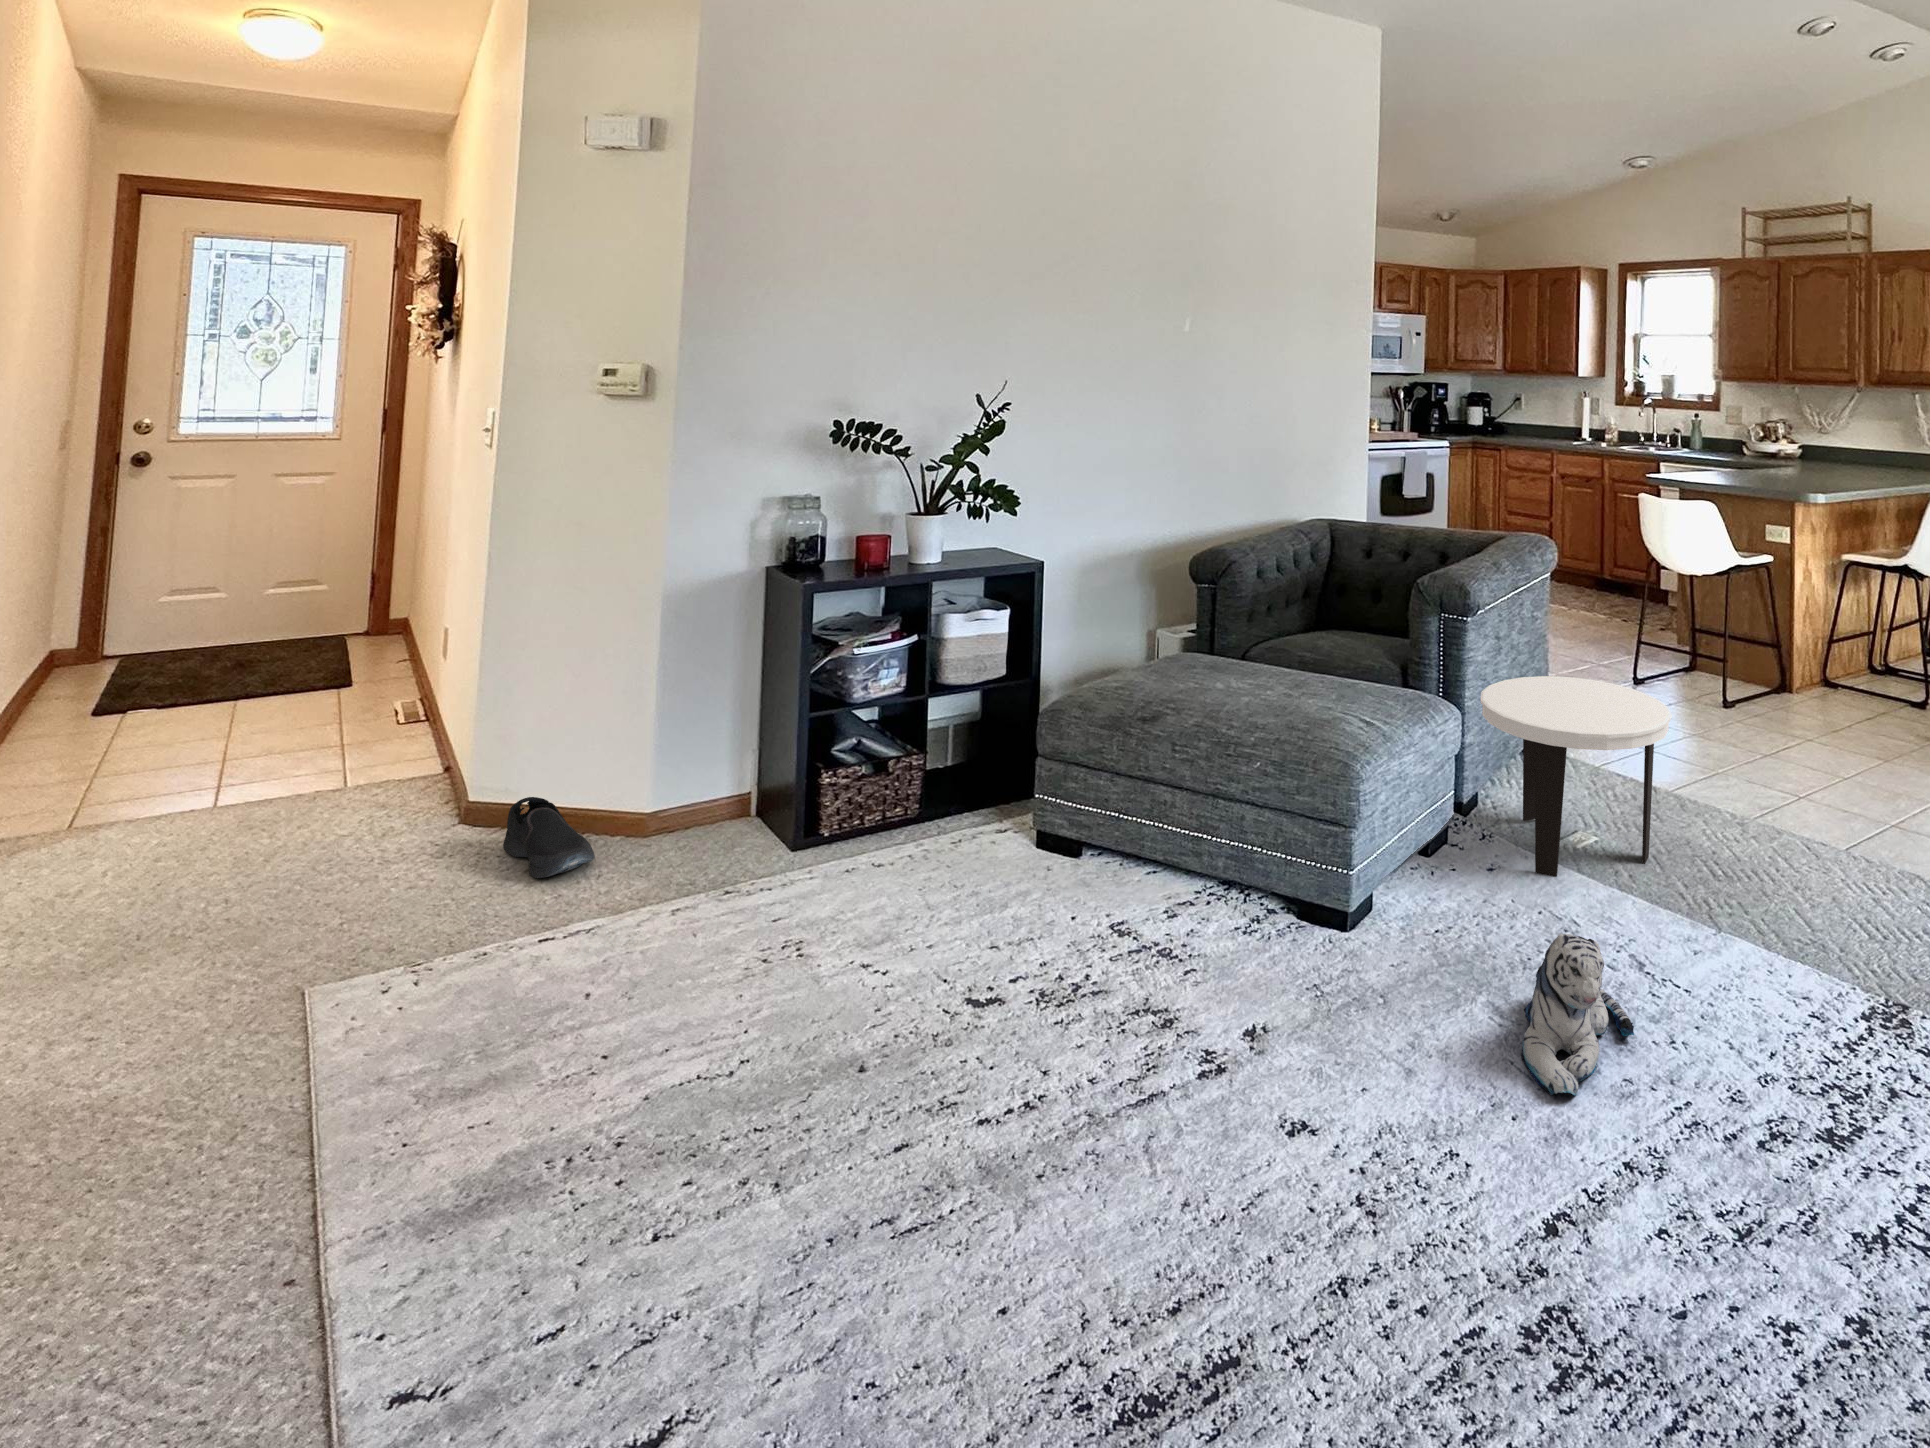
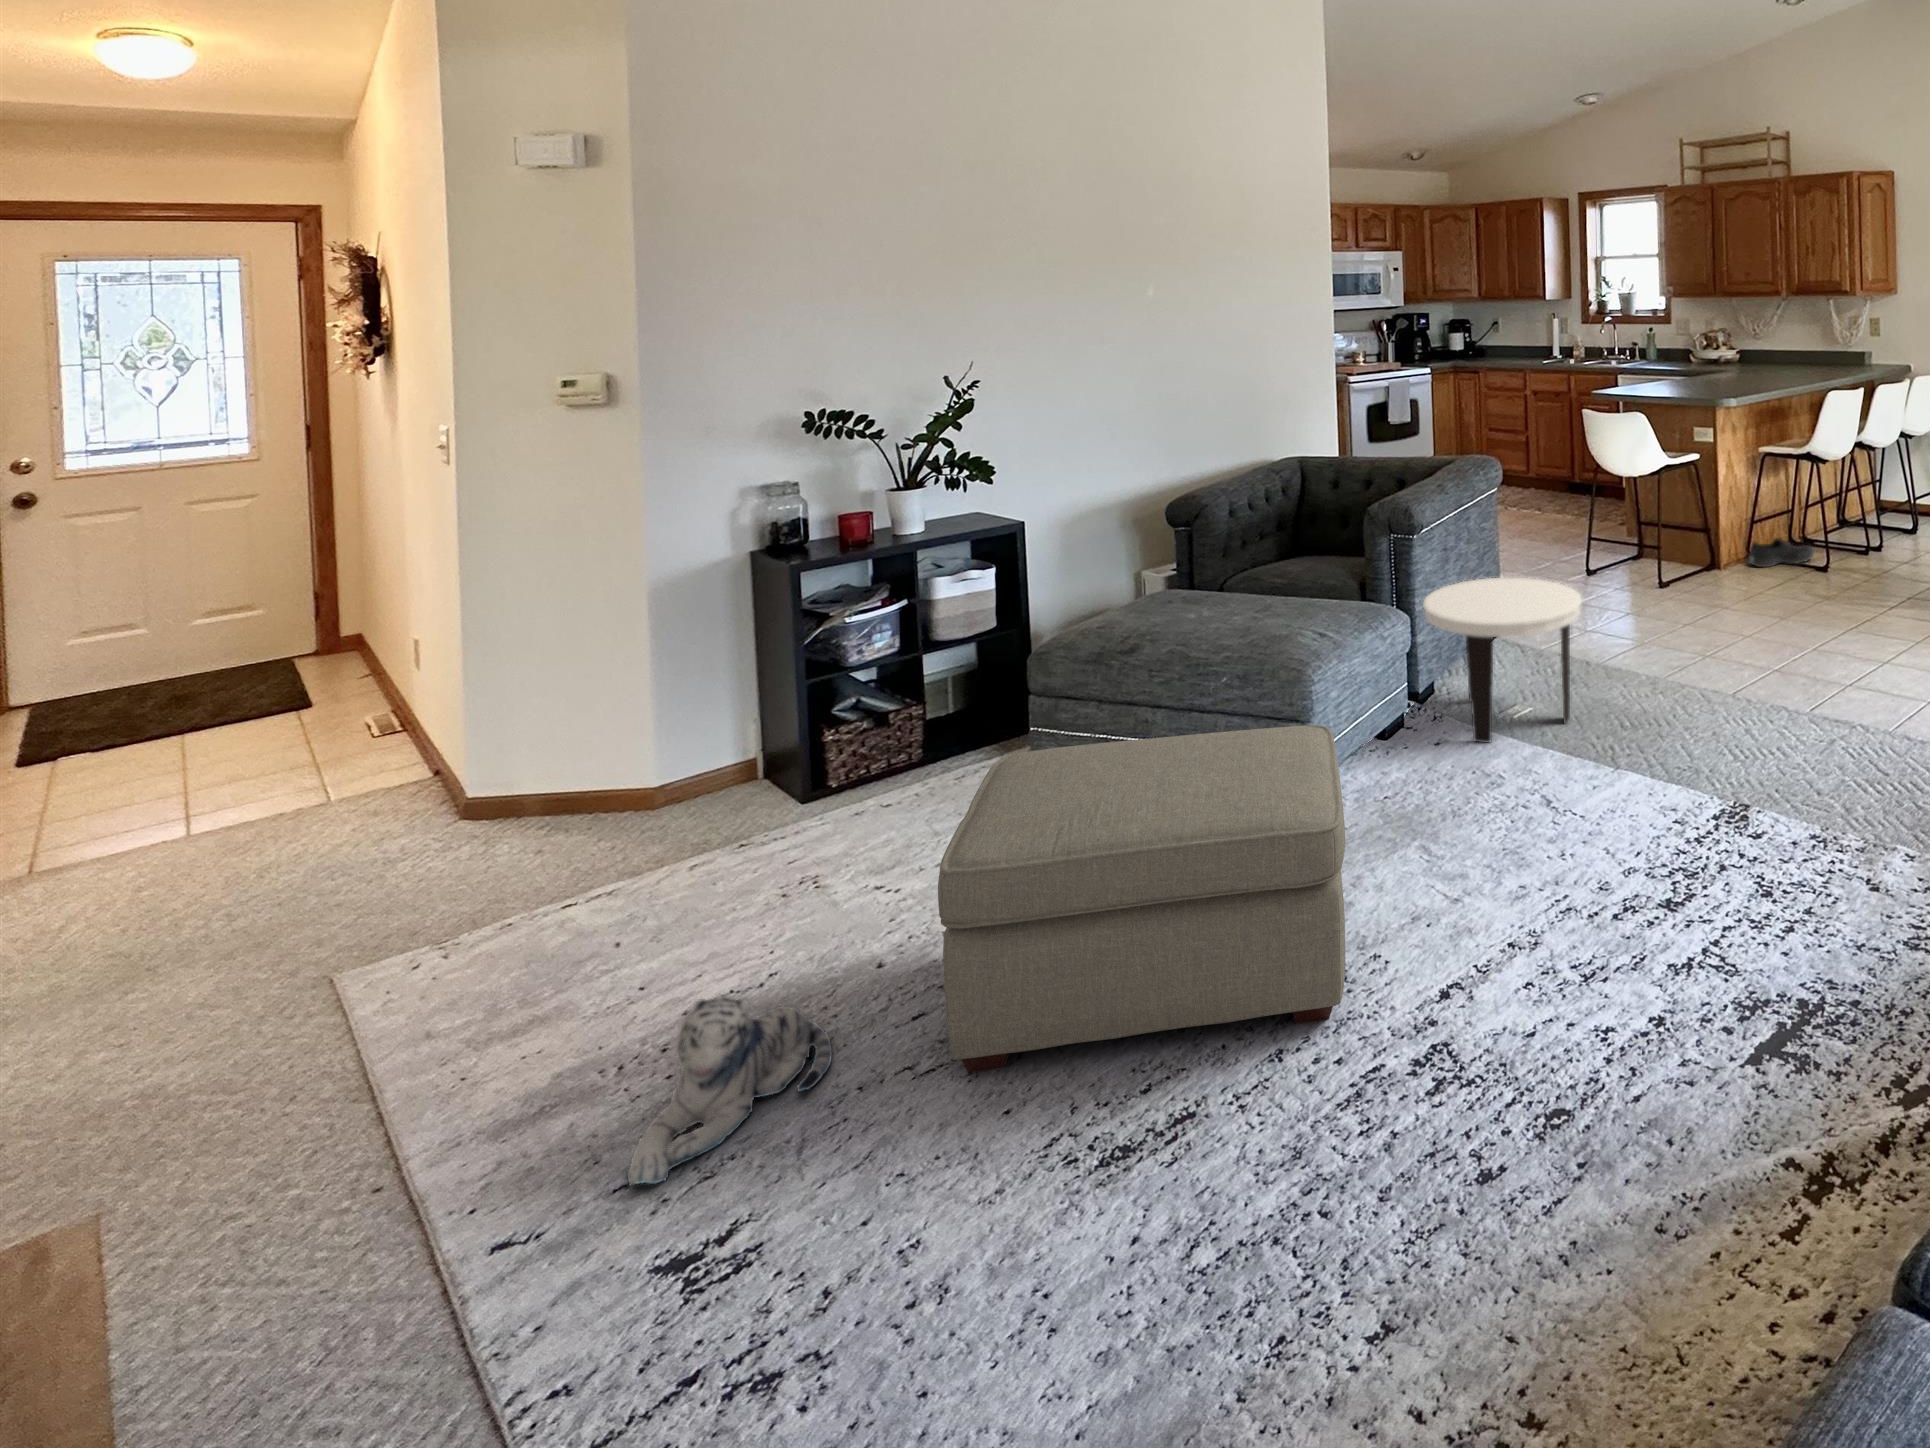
shoe: present [503,797,595,878] -> present [1748,538,1814,567]
ottoman: none [936,831,1437,1243] -> present [938,725,1345,1073]
plush toy: present [1521,934,1634,1095] -> present [627,996,832,1185]

